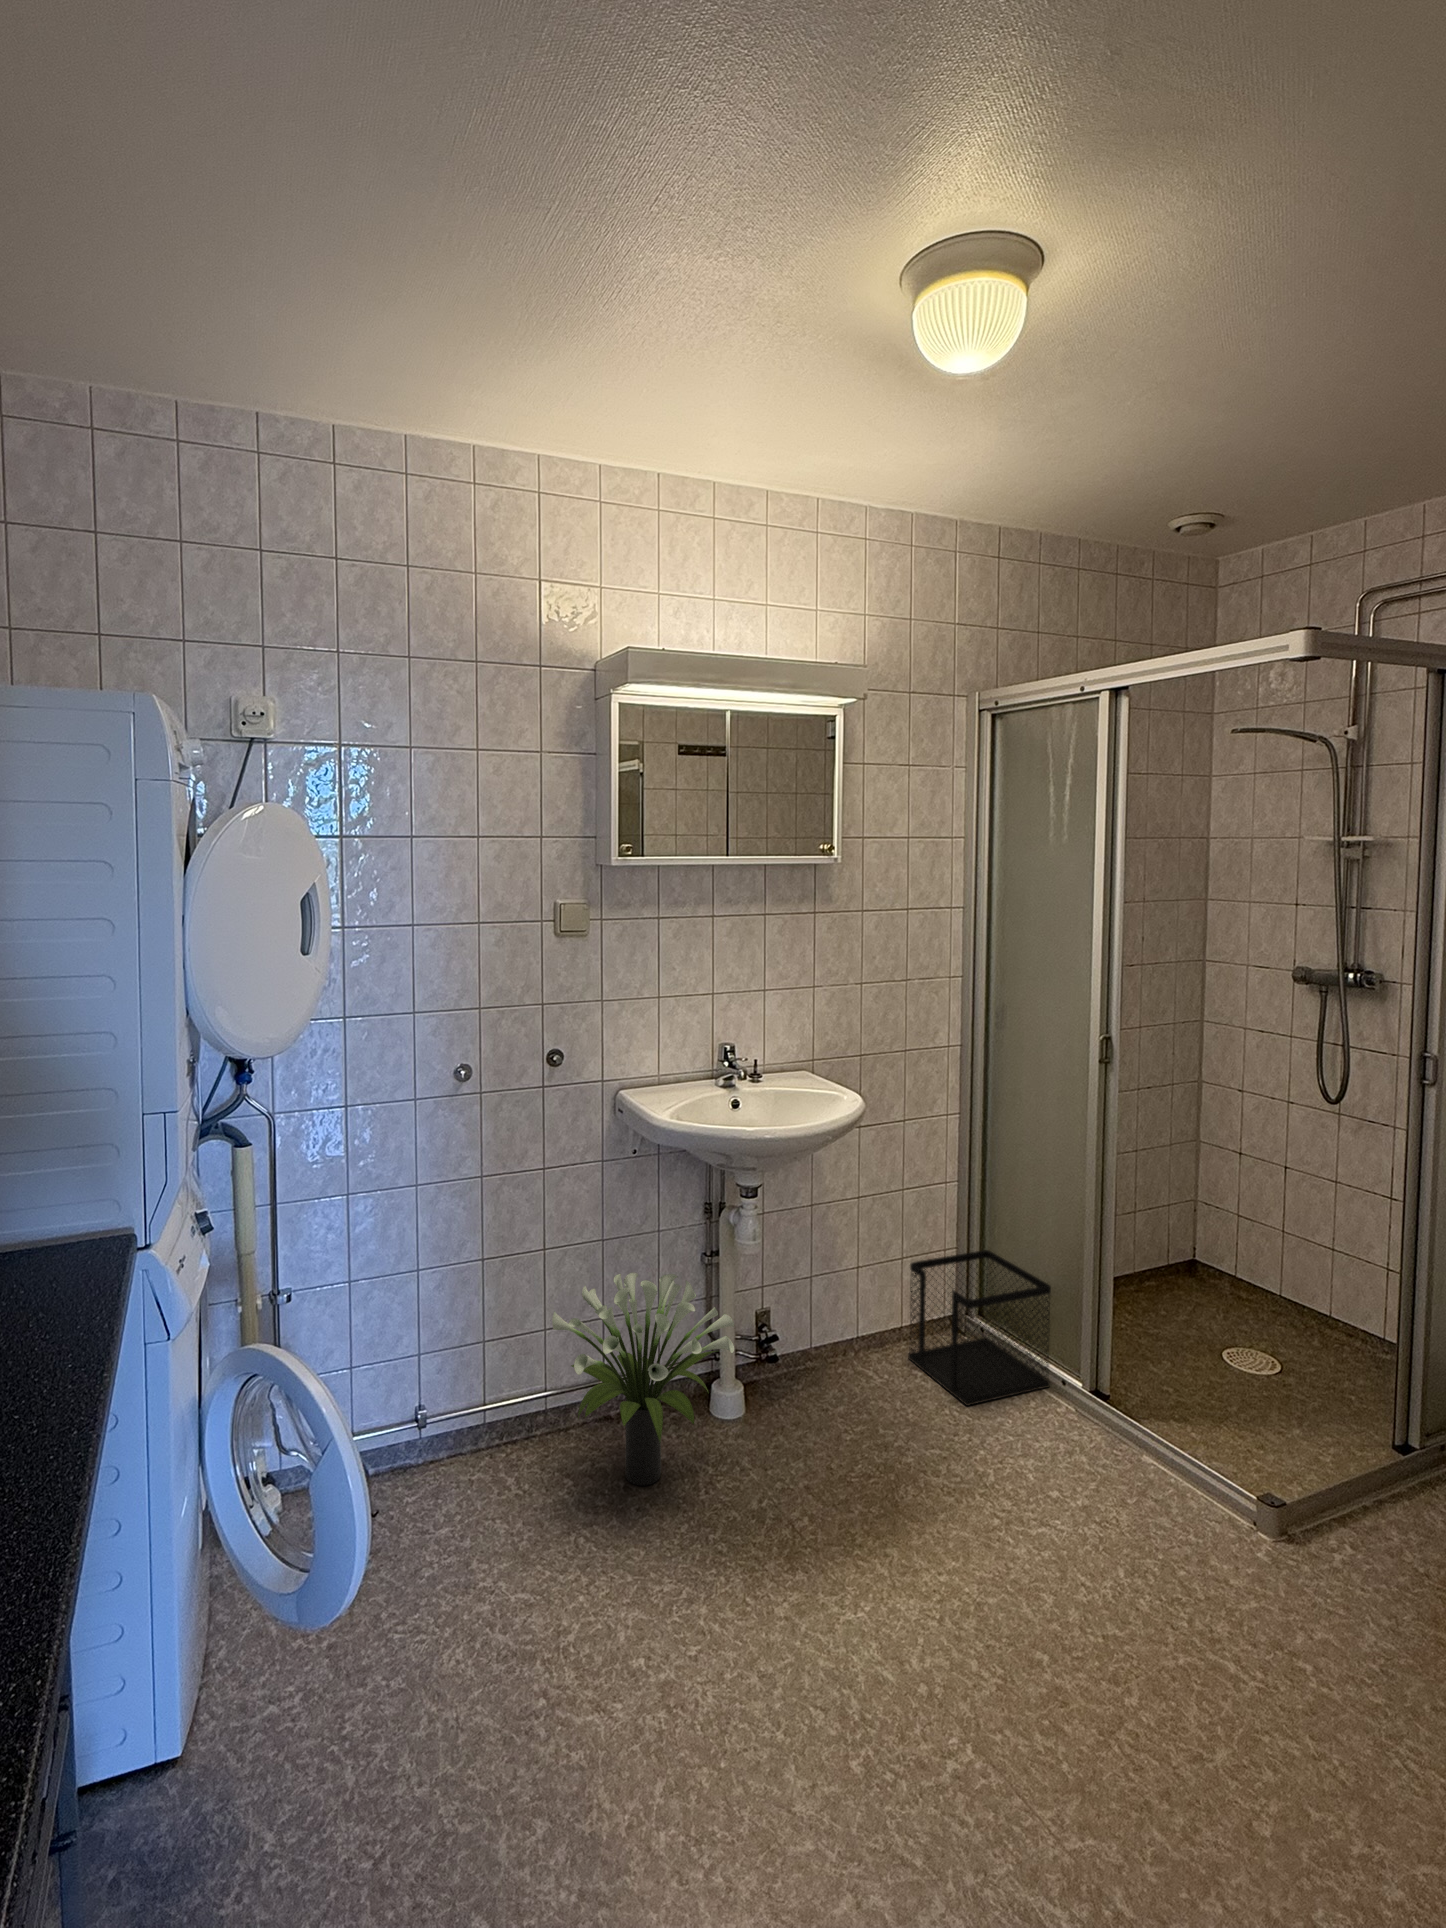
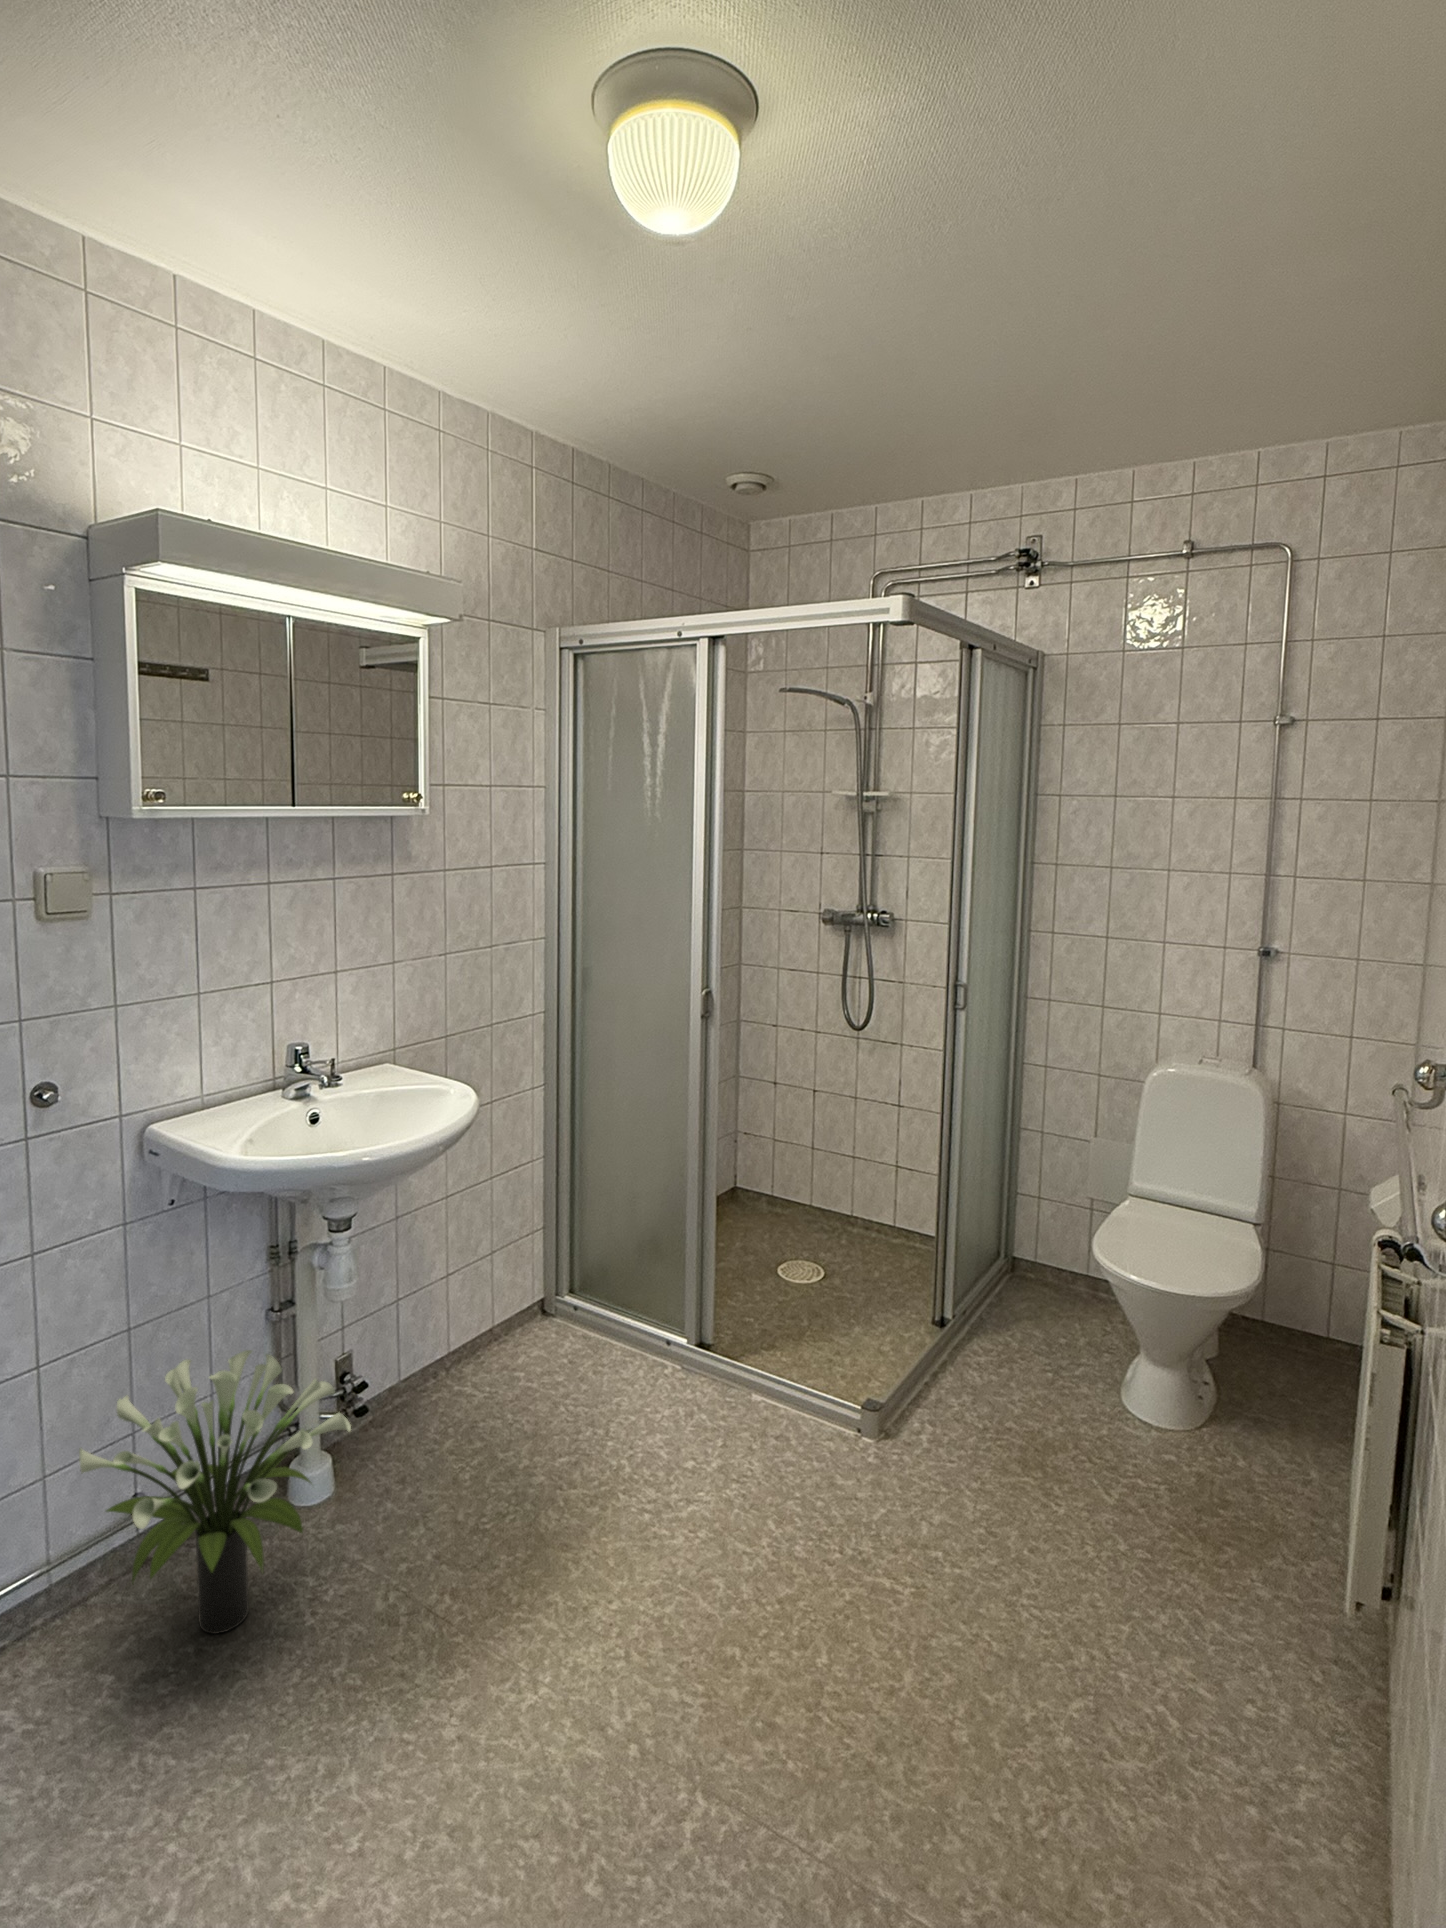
wastebasket: present [908,1250,1051,1406] -> none [503,1225,650,1398]

